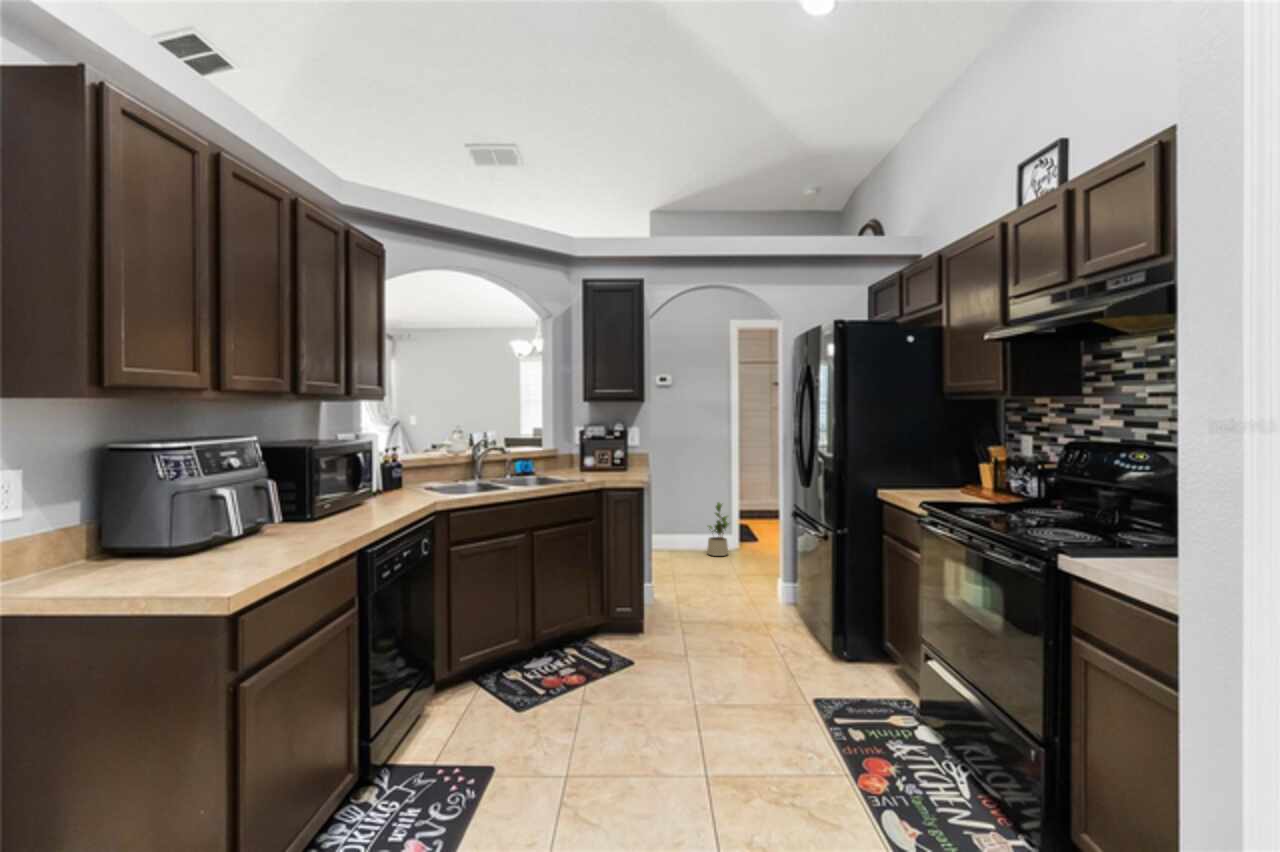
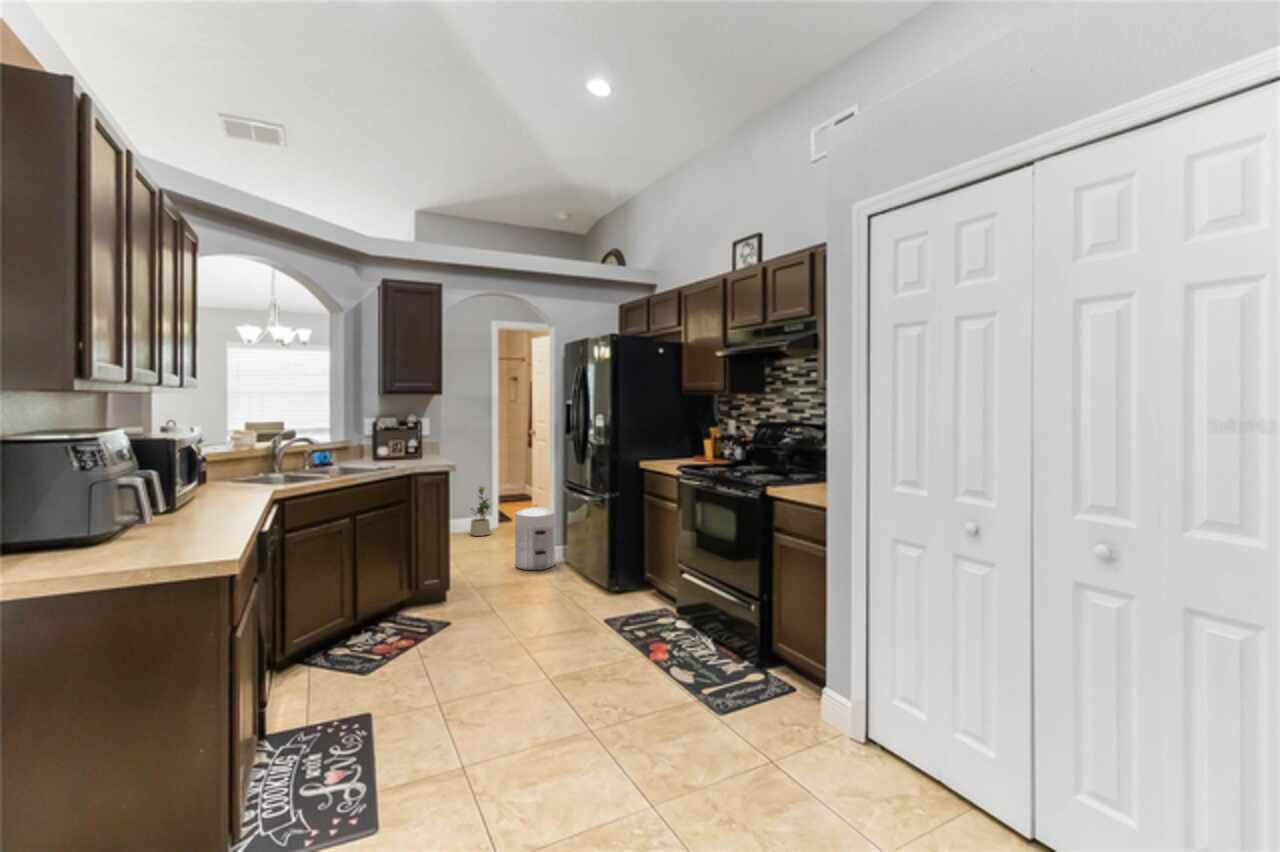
waste bin: none [736,531,783,609] -> present [515,507,555,570]

